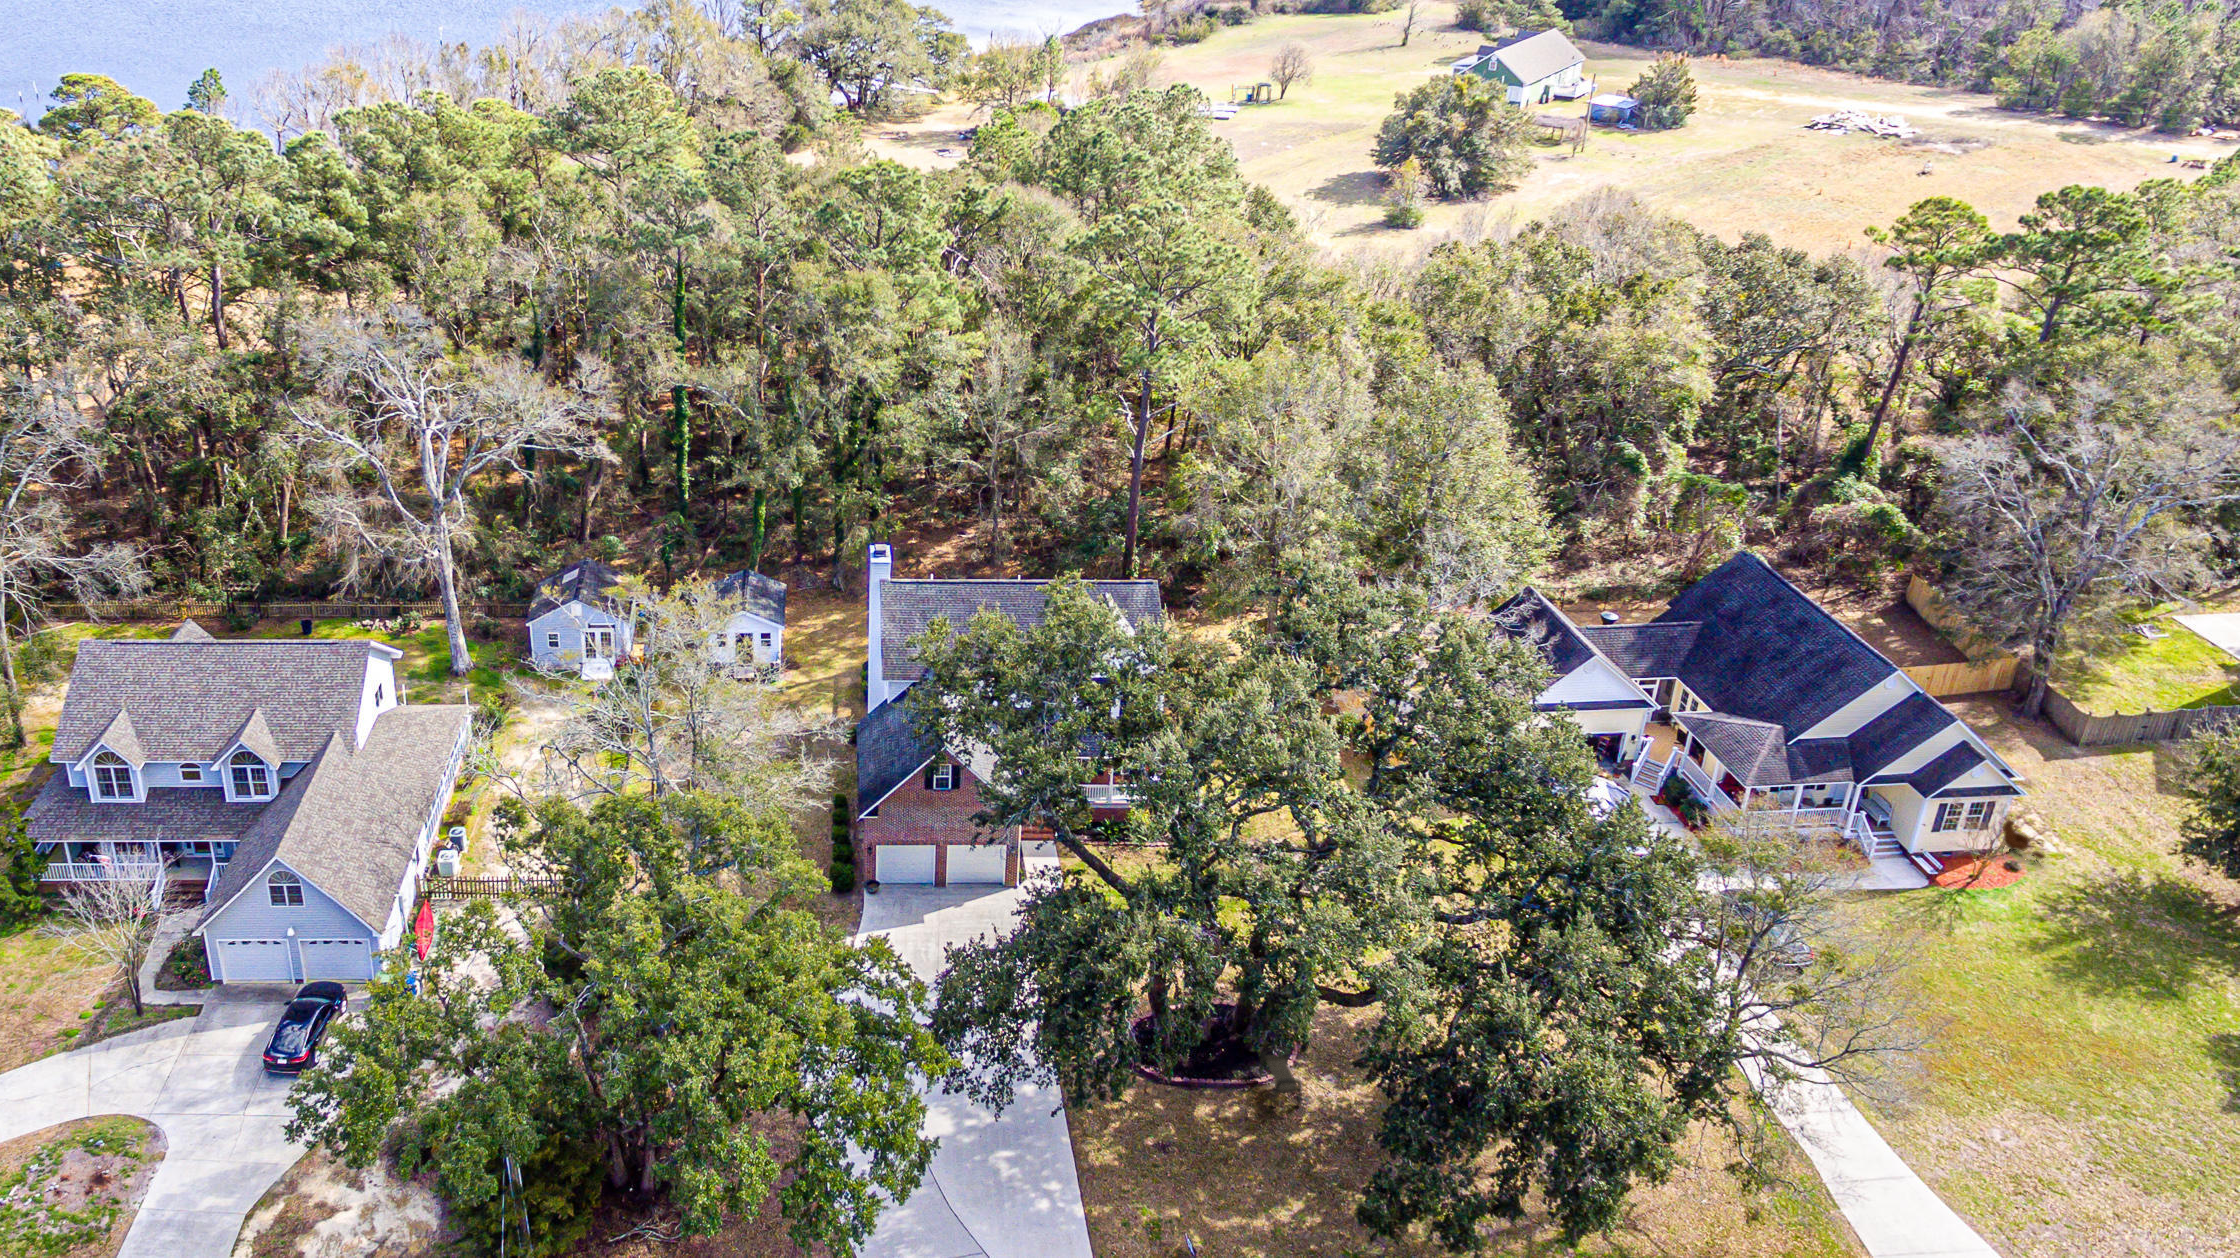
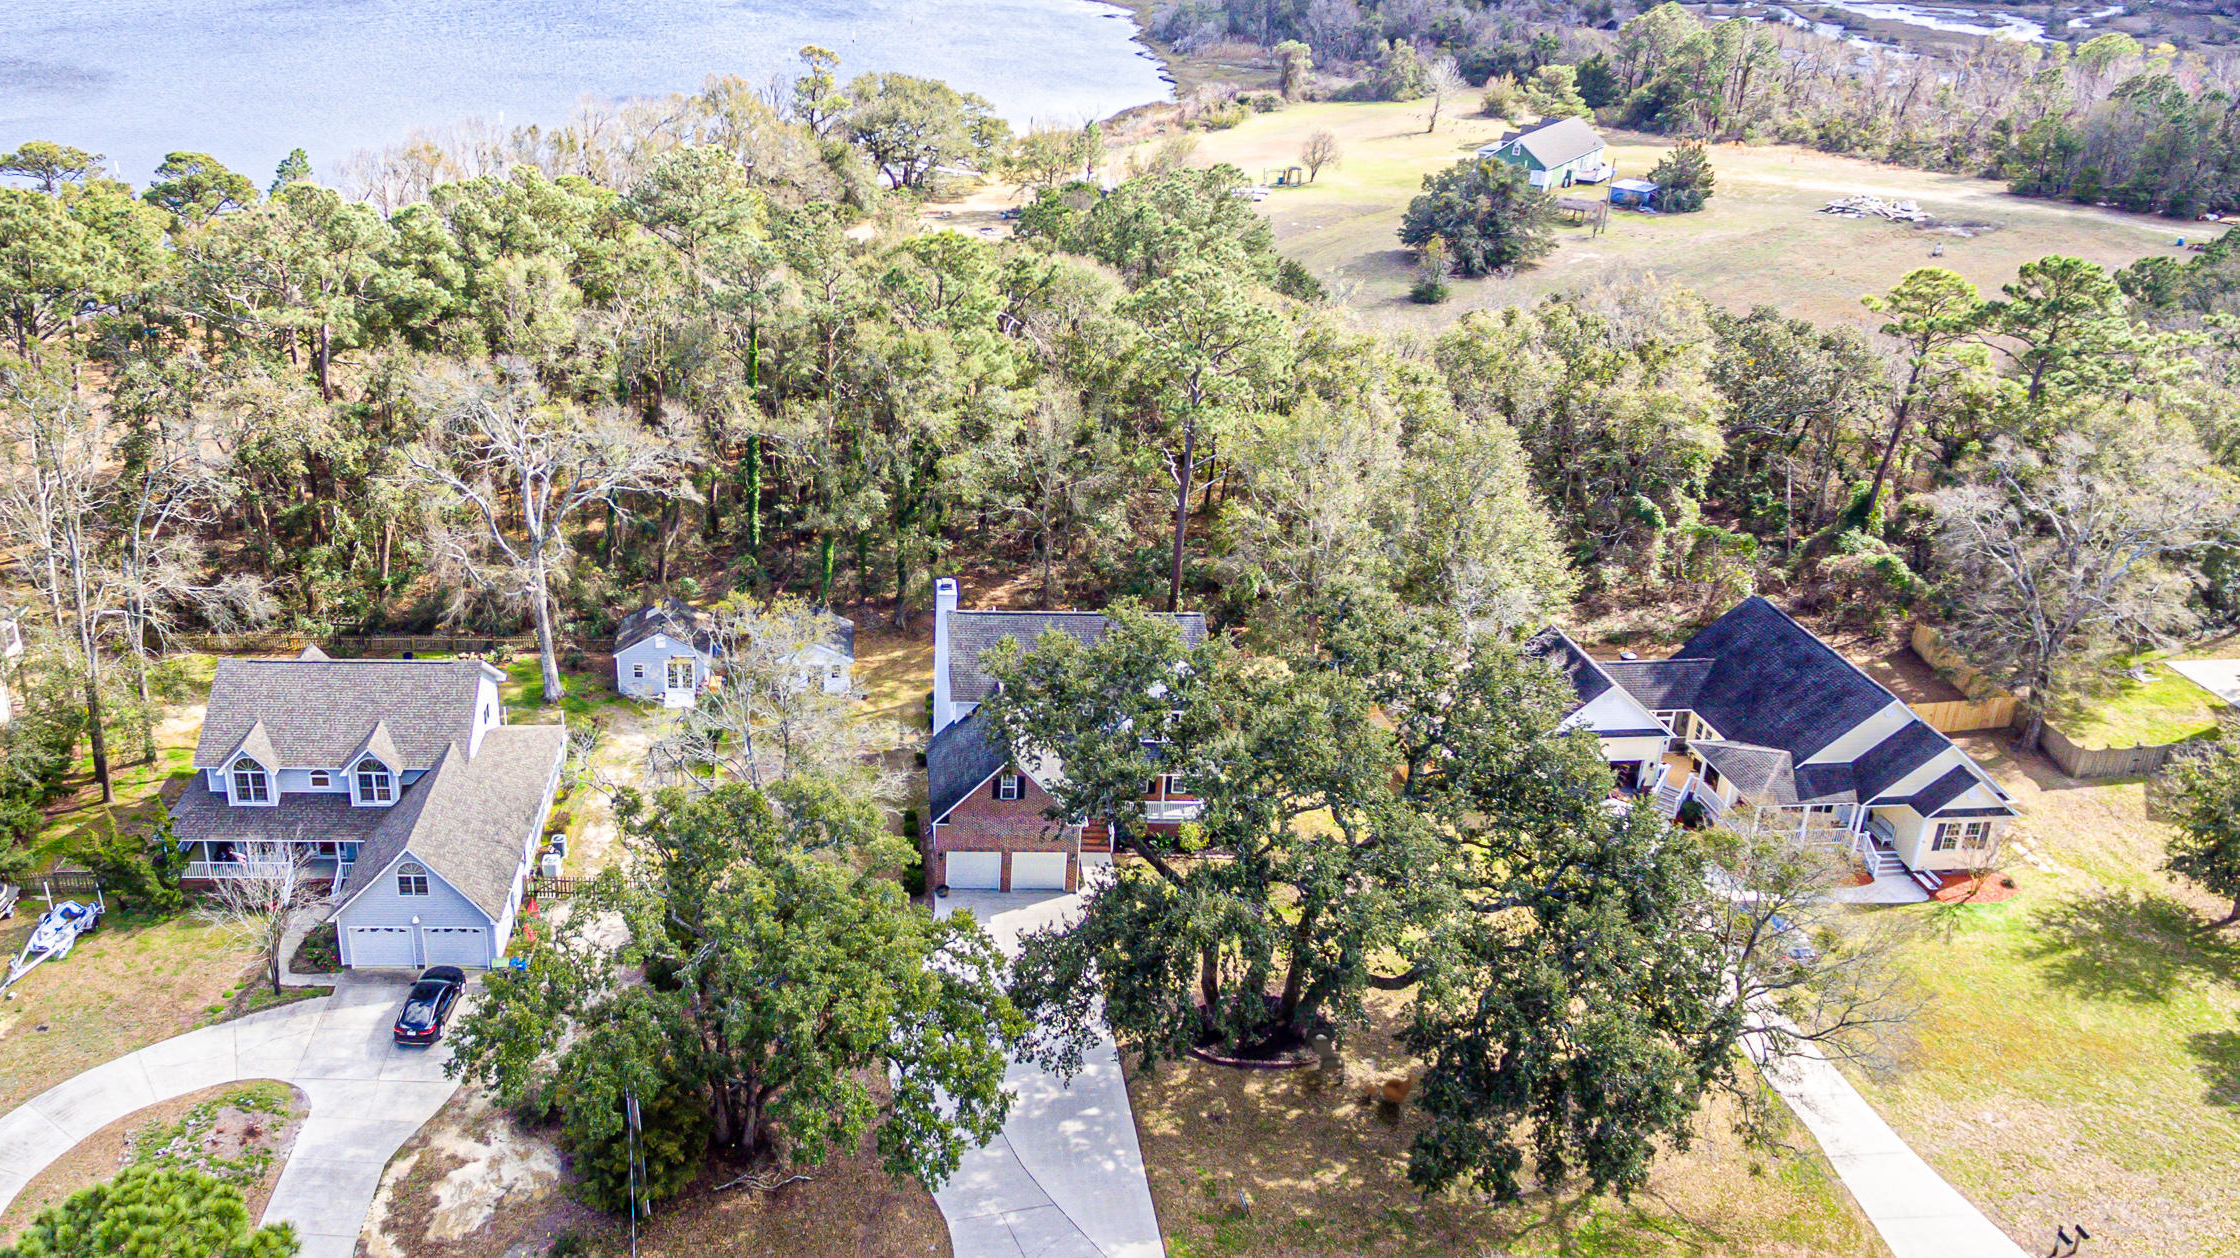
lounge chair: present [2003,821,2046,862] -> present [1363,1074,1413,1104]

